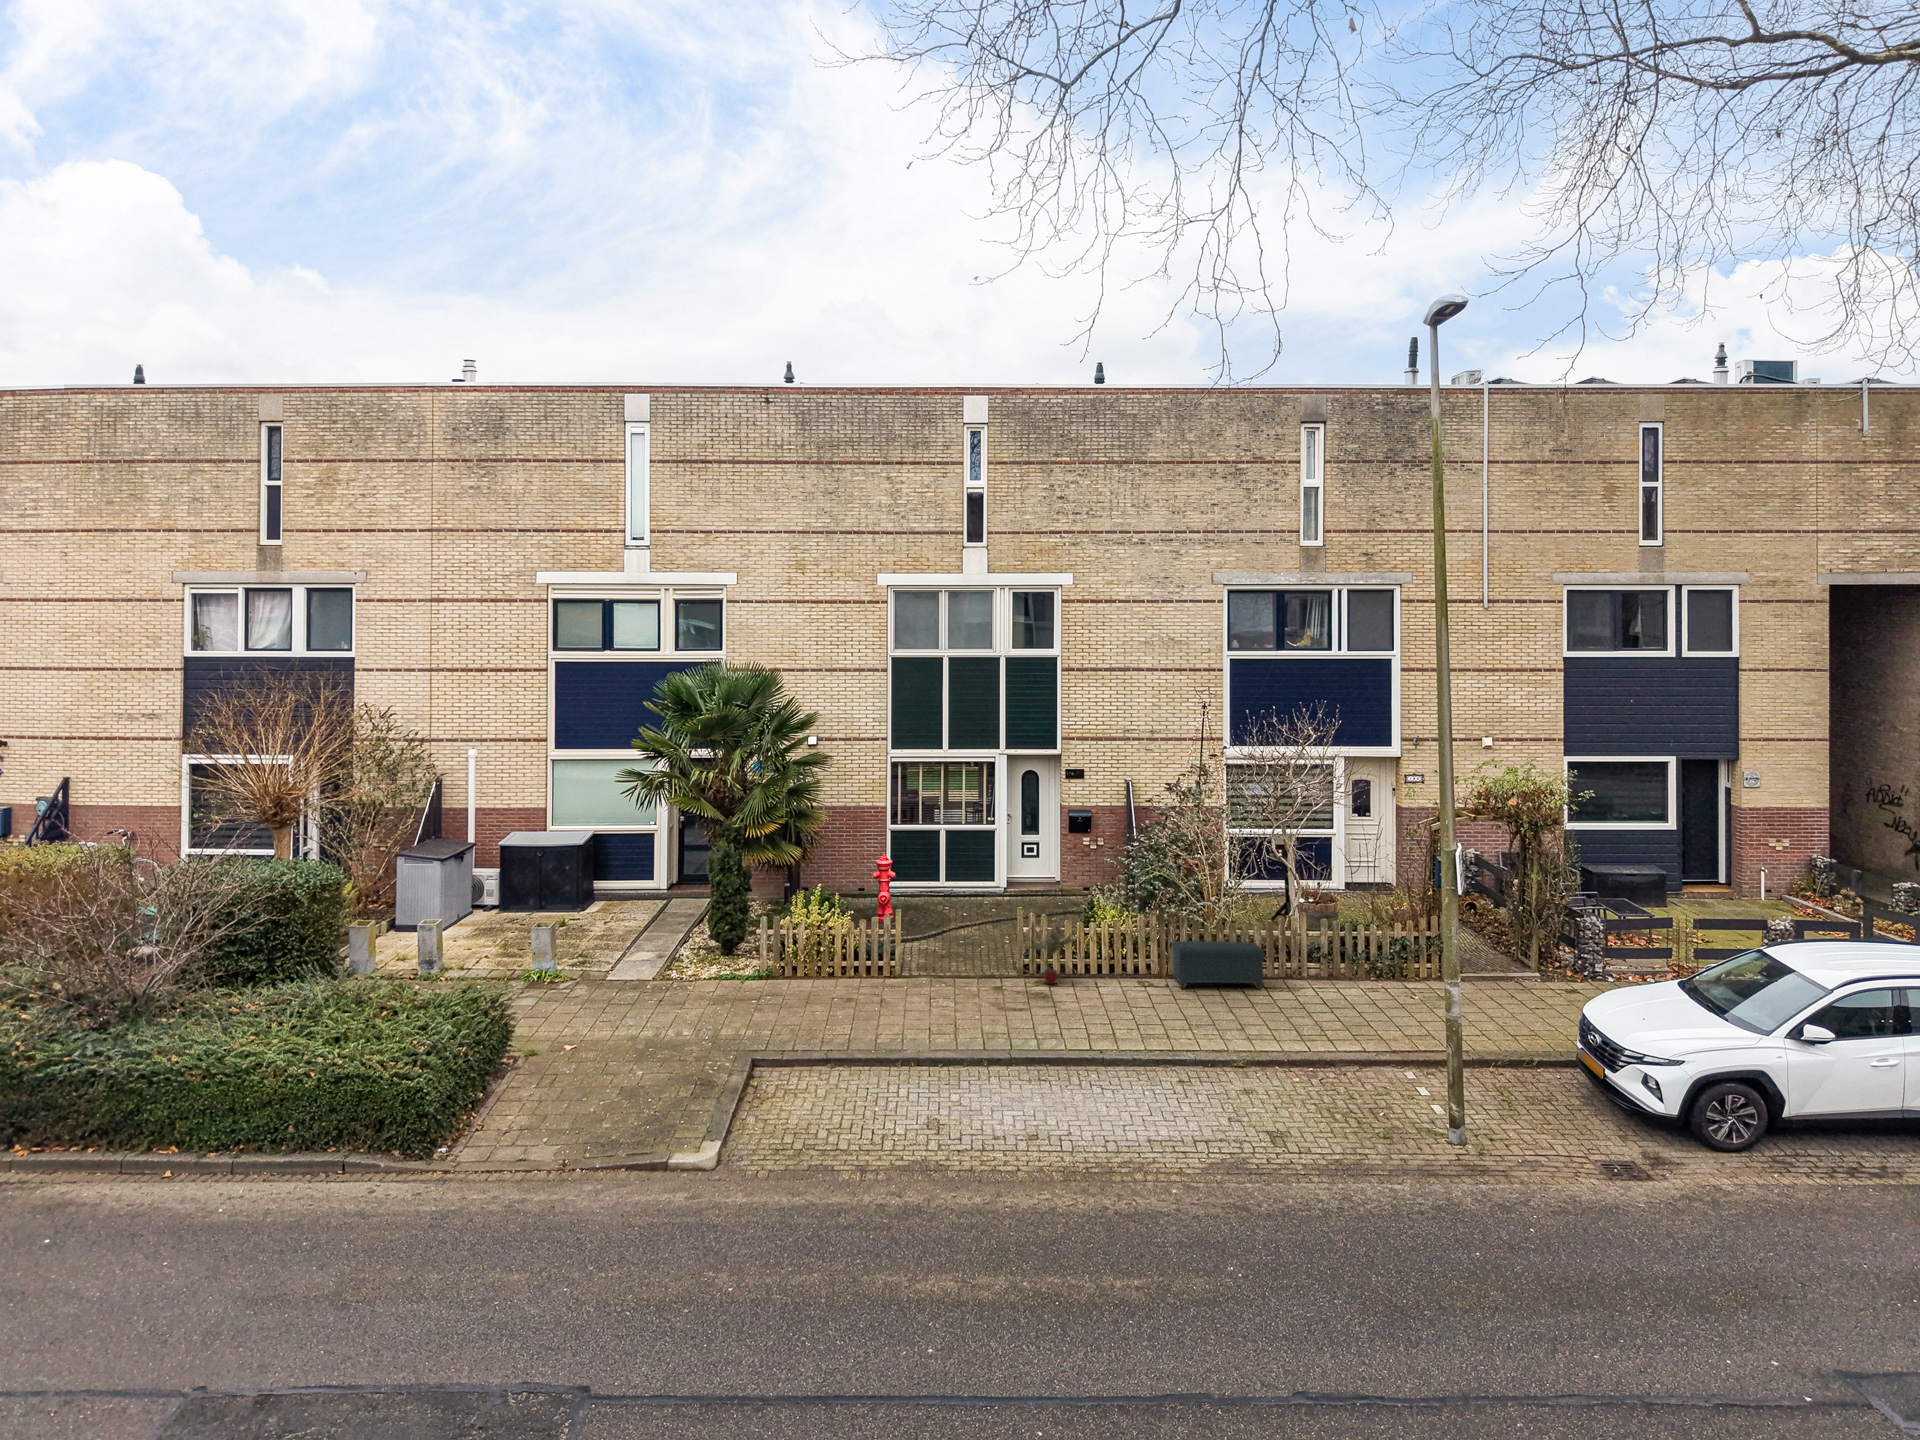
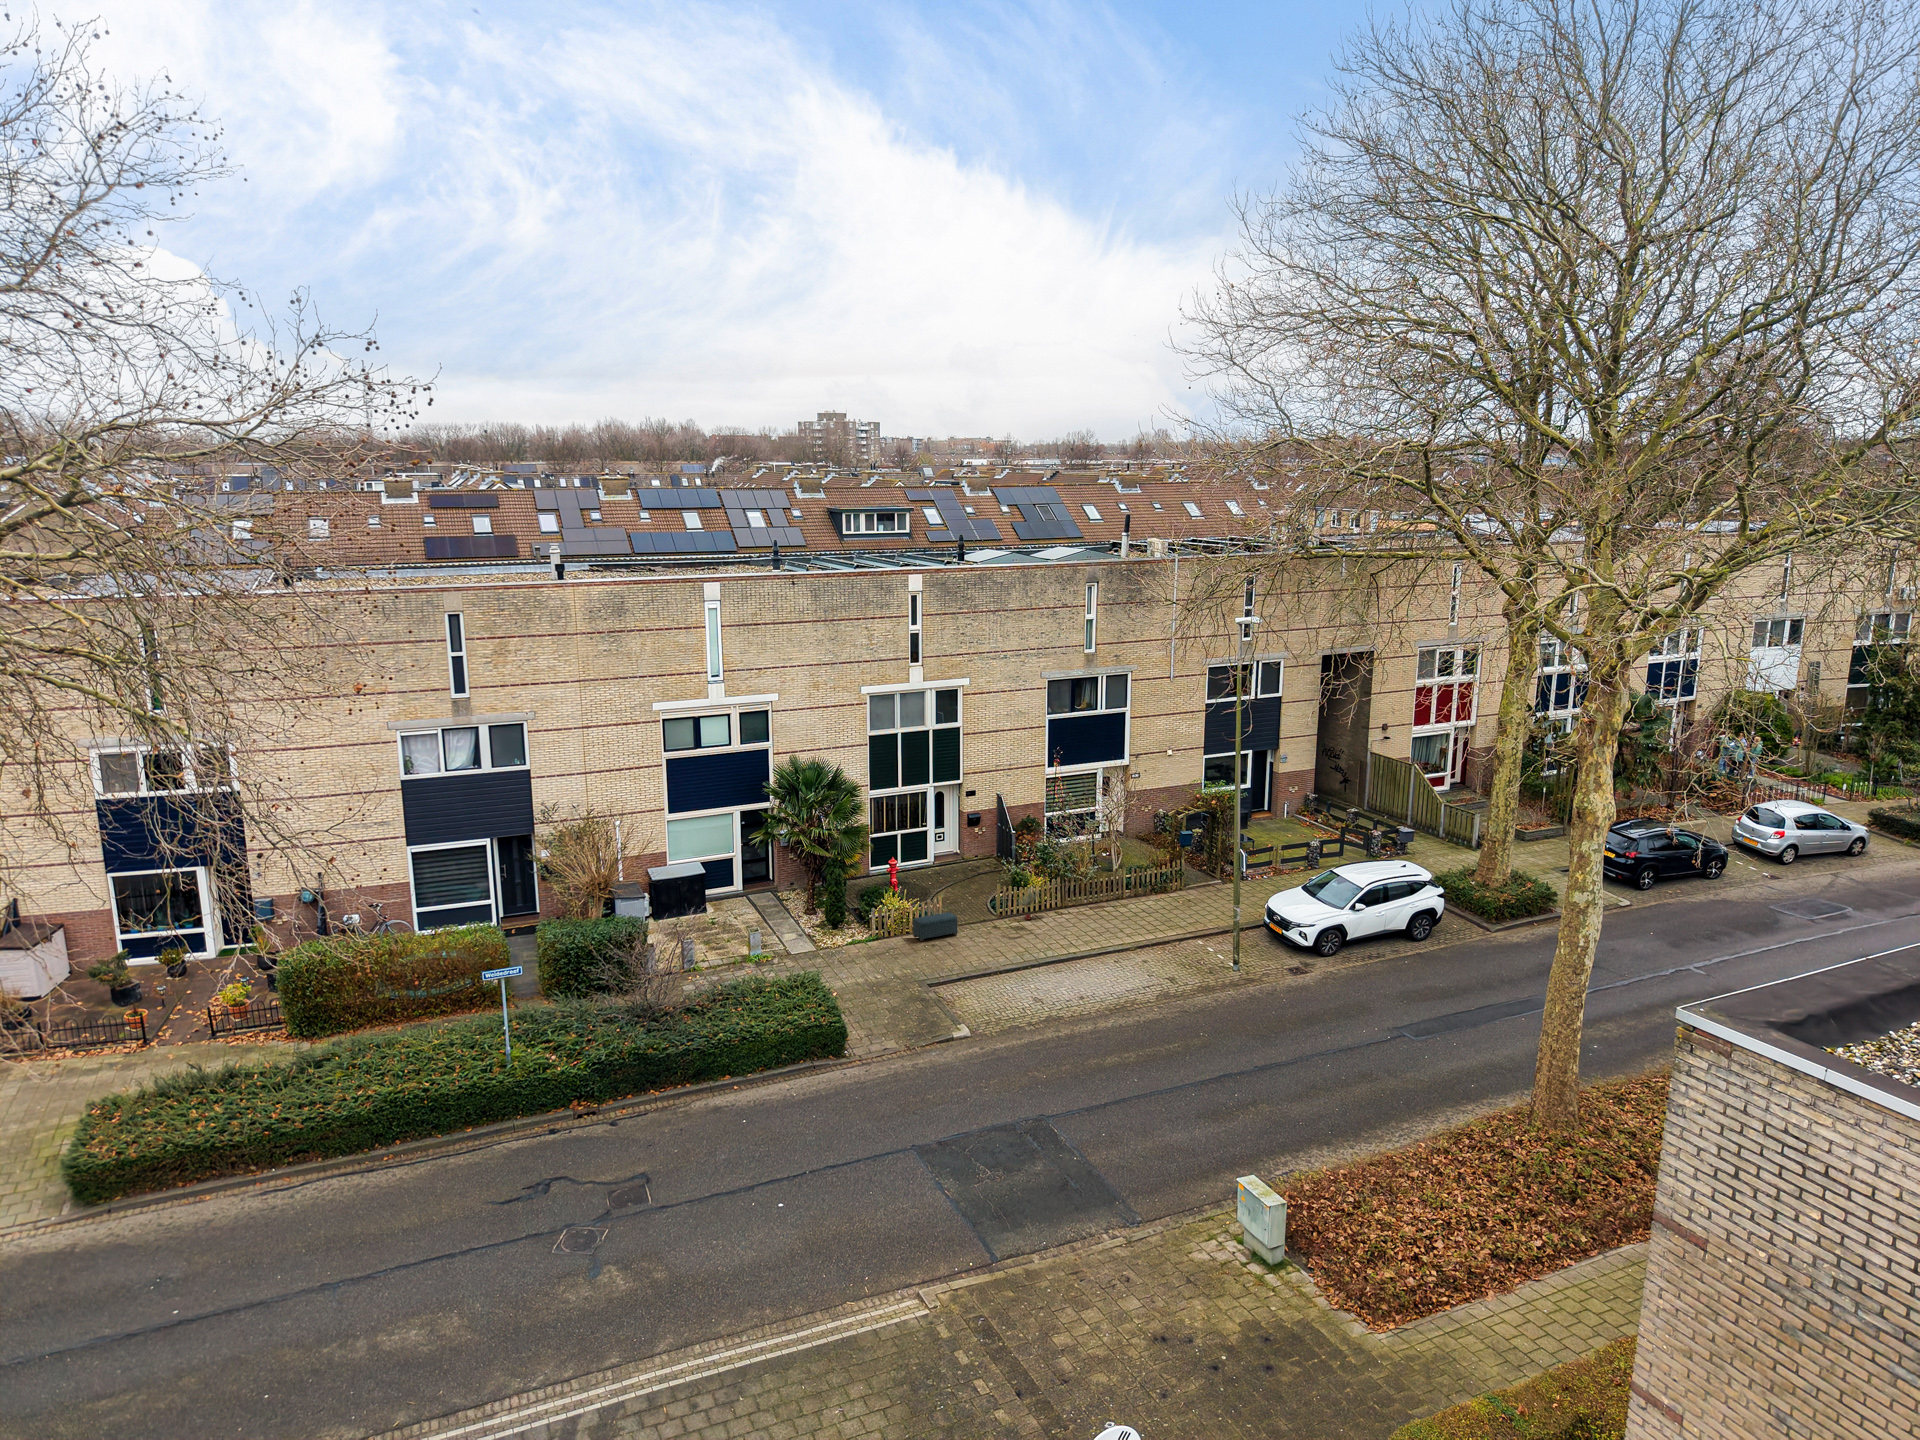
bench: present [1173,941,1263,989] -> present [913,912,957,942]

